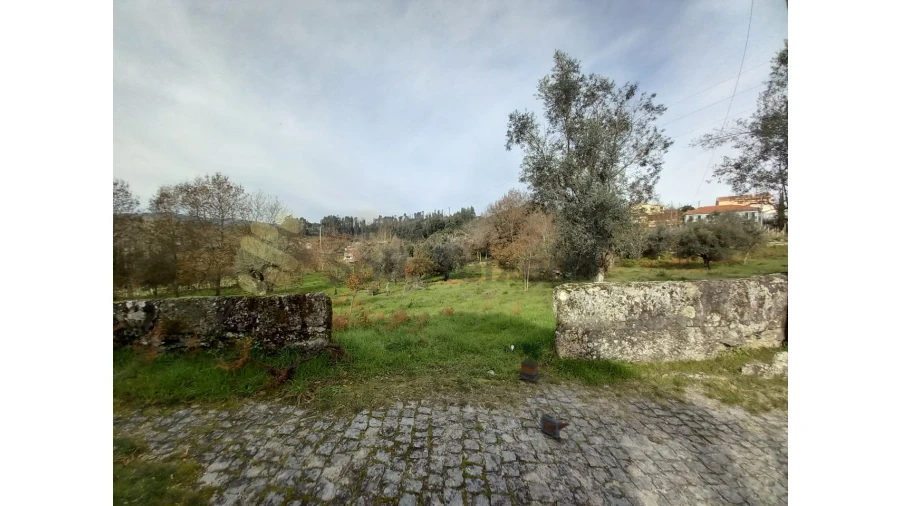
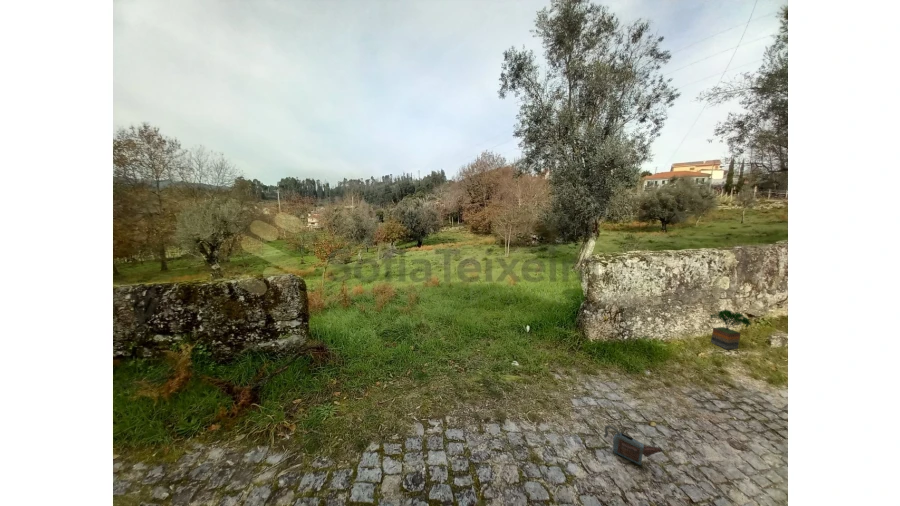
potted tree: present [521,342,542,382] -> present [710,310,751,349]

